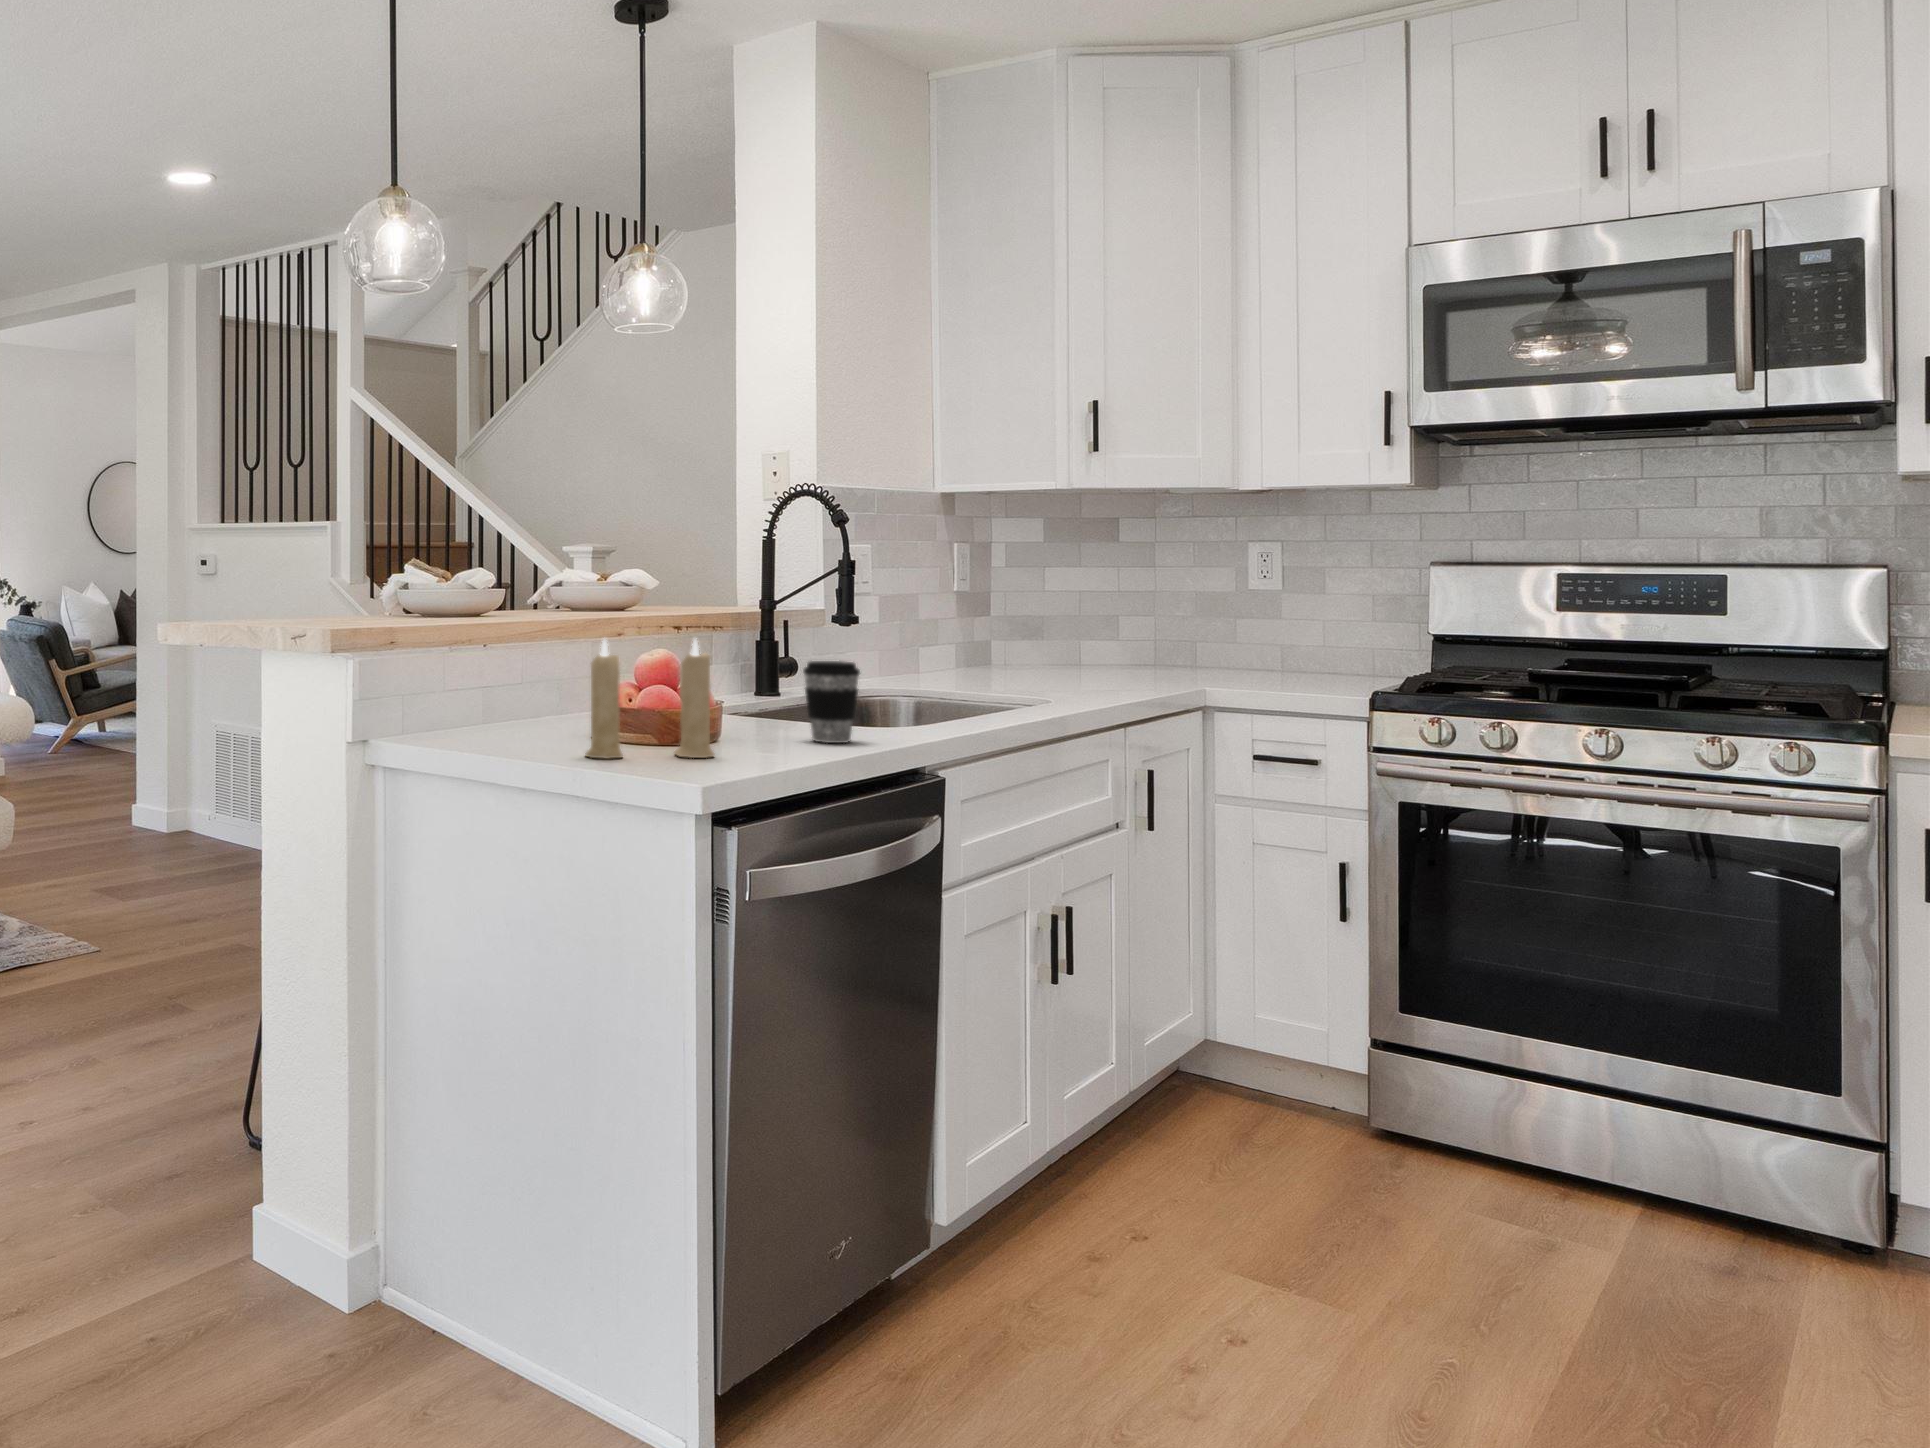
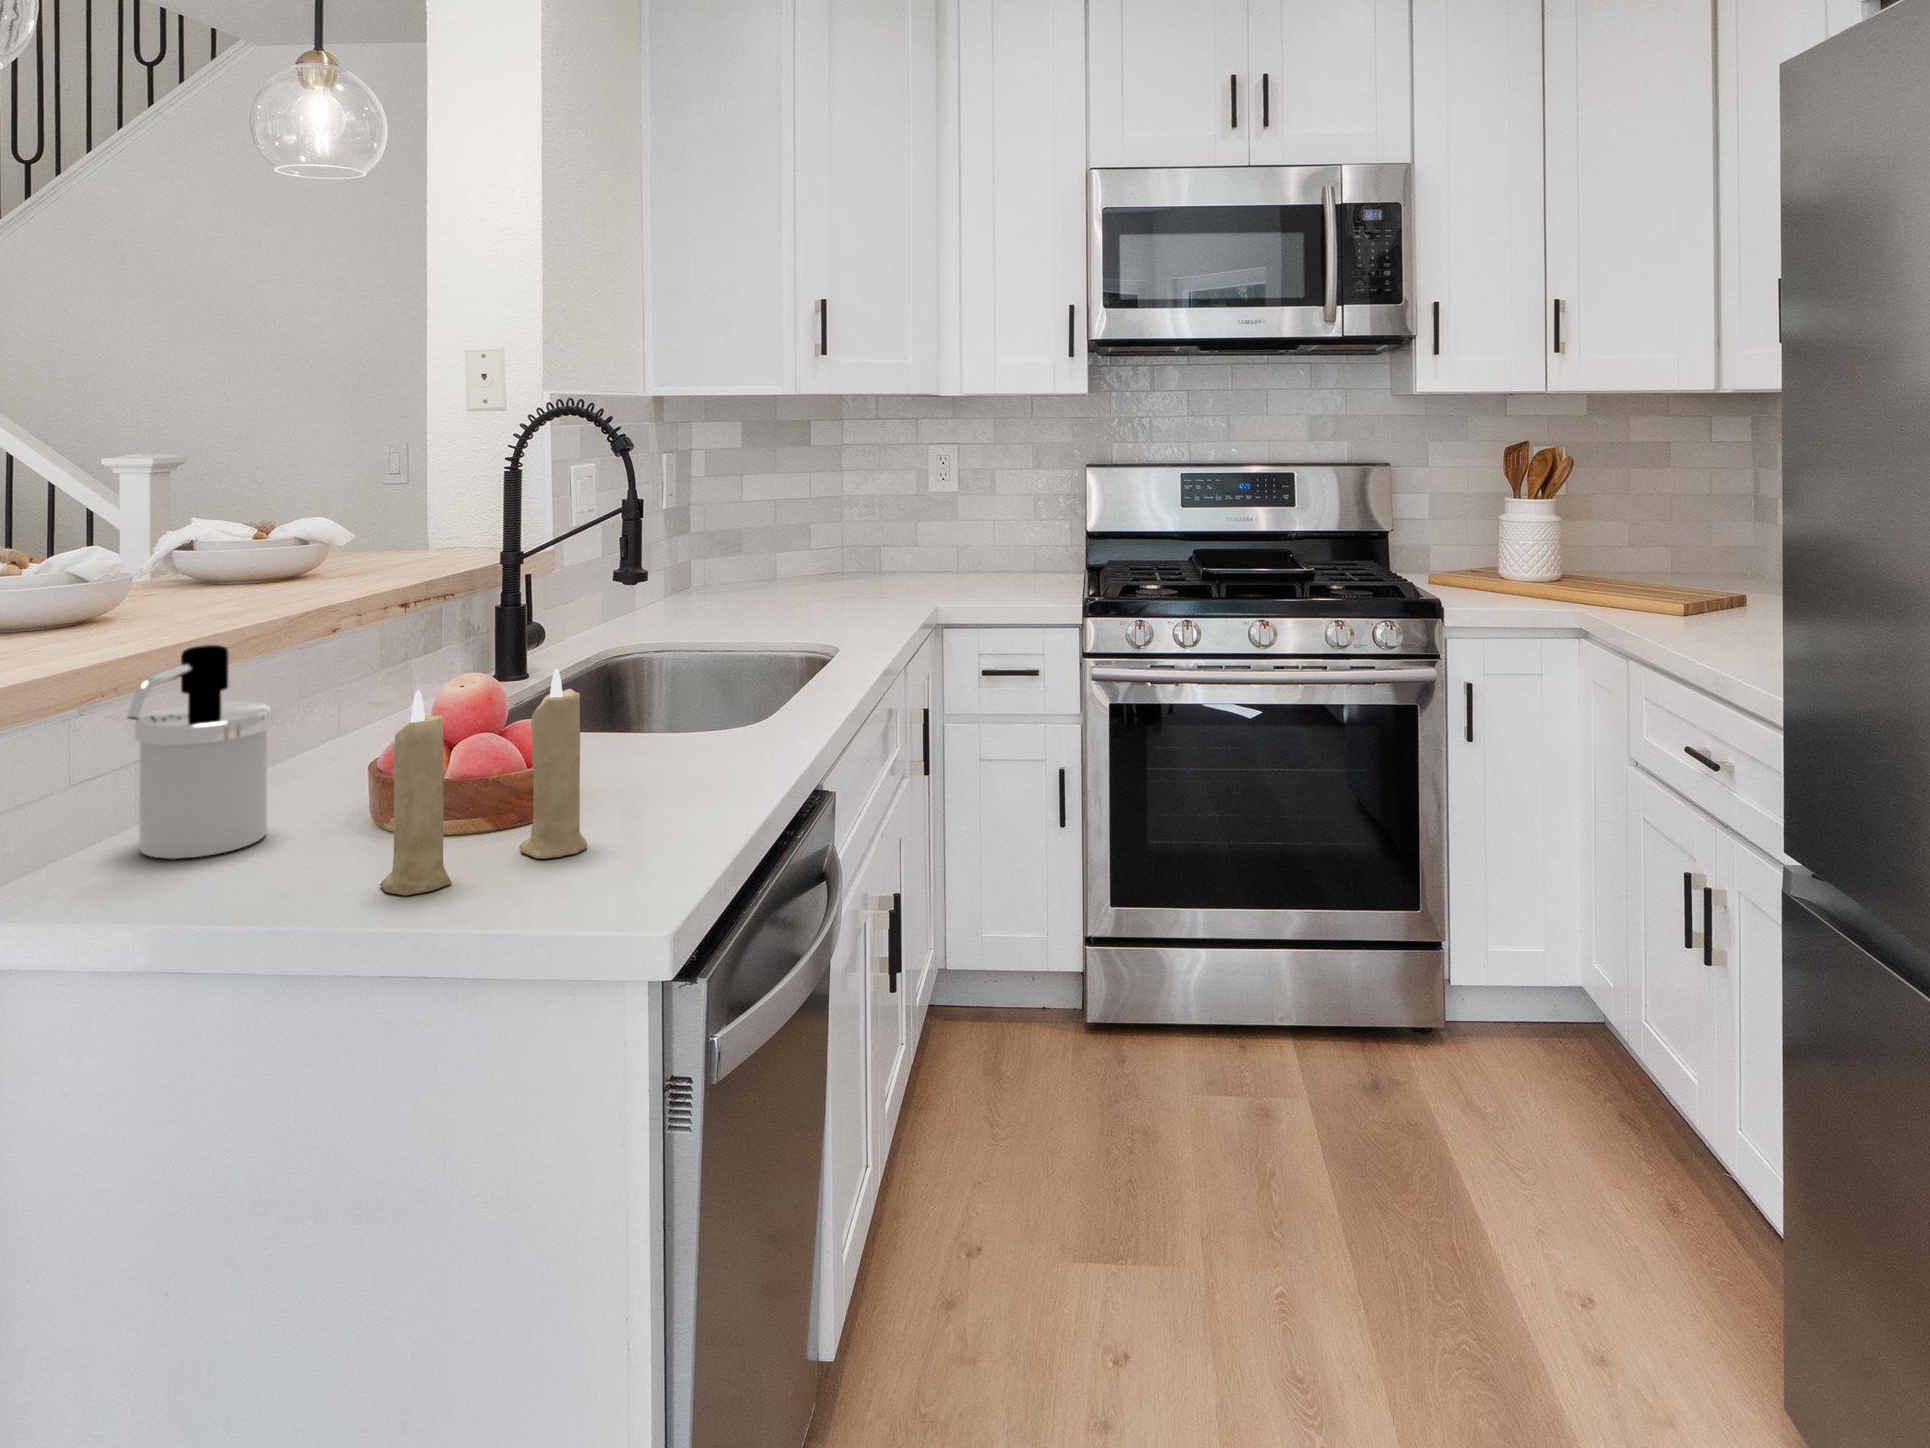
soap dispenser: none [469,618,553,738] -> present [127,645,272,859]
coffee cup: present [803,661,860,743] -> none [651,655,728,772]

